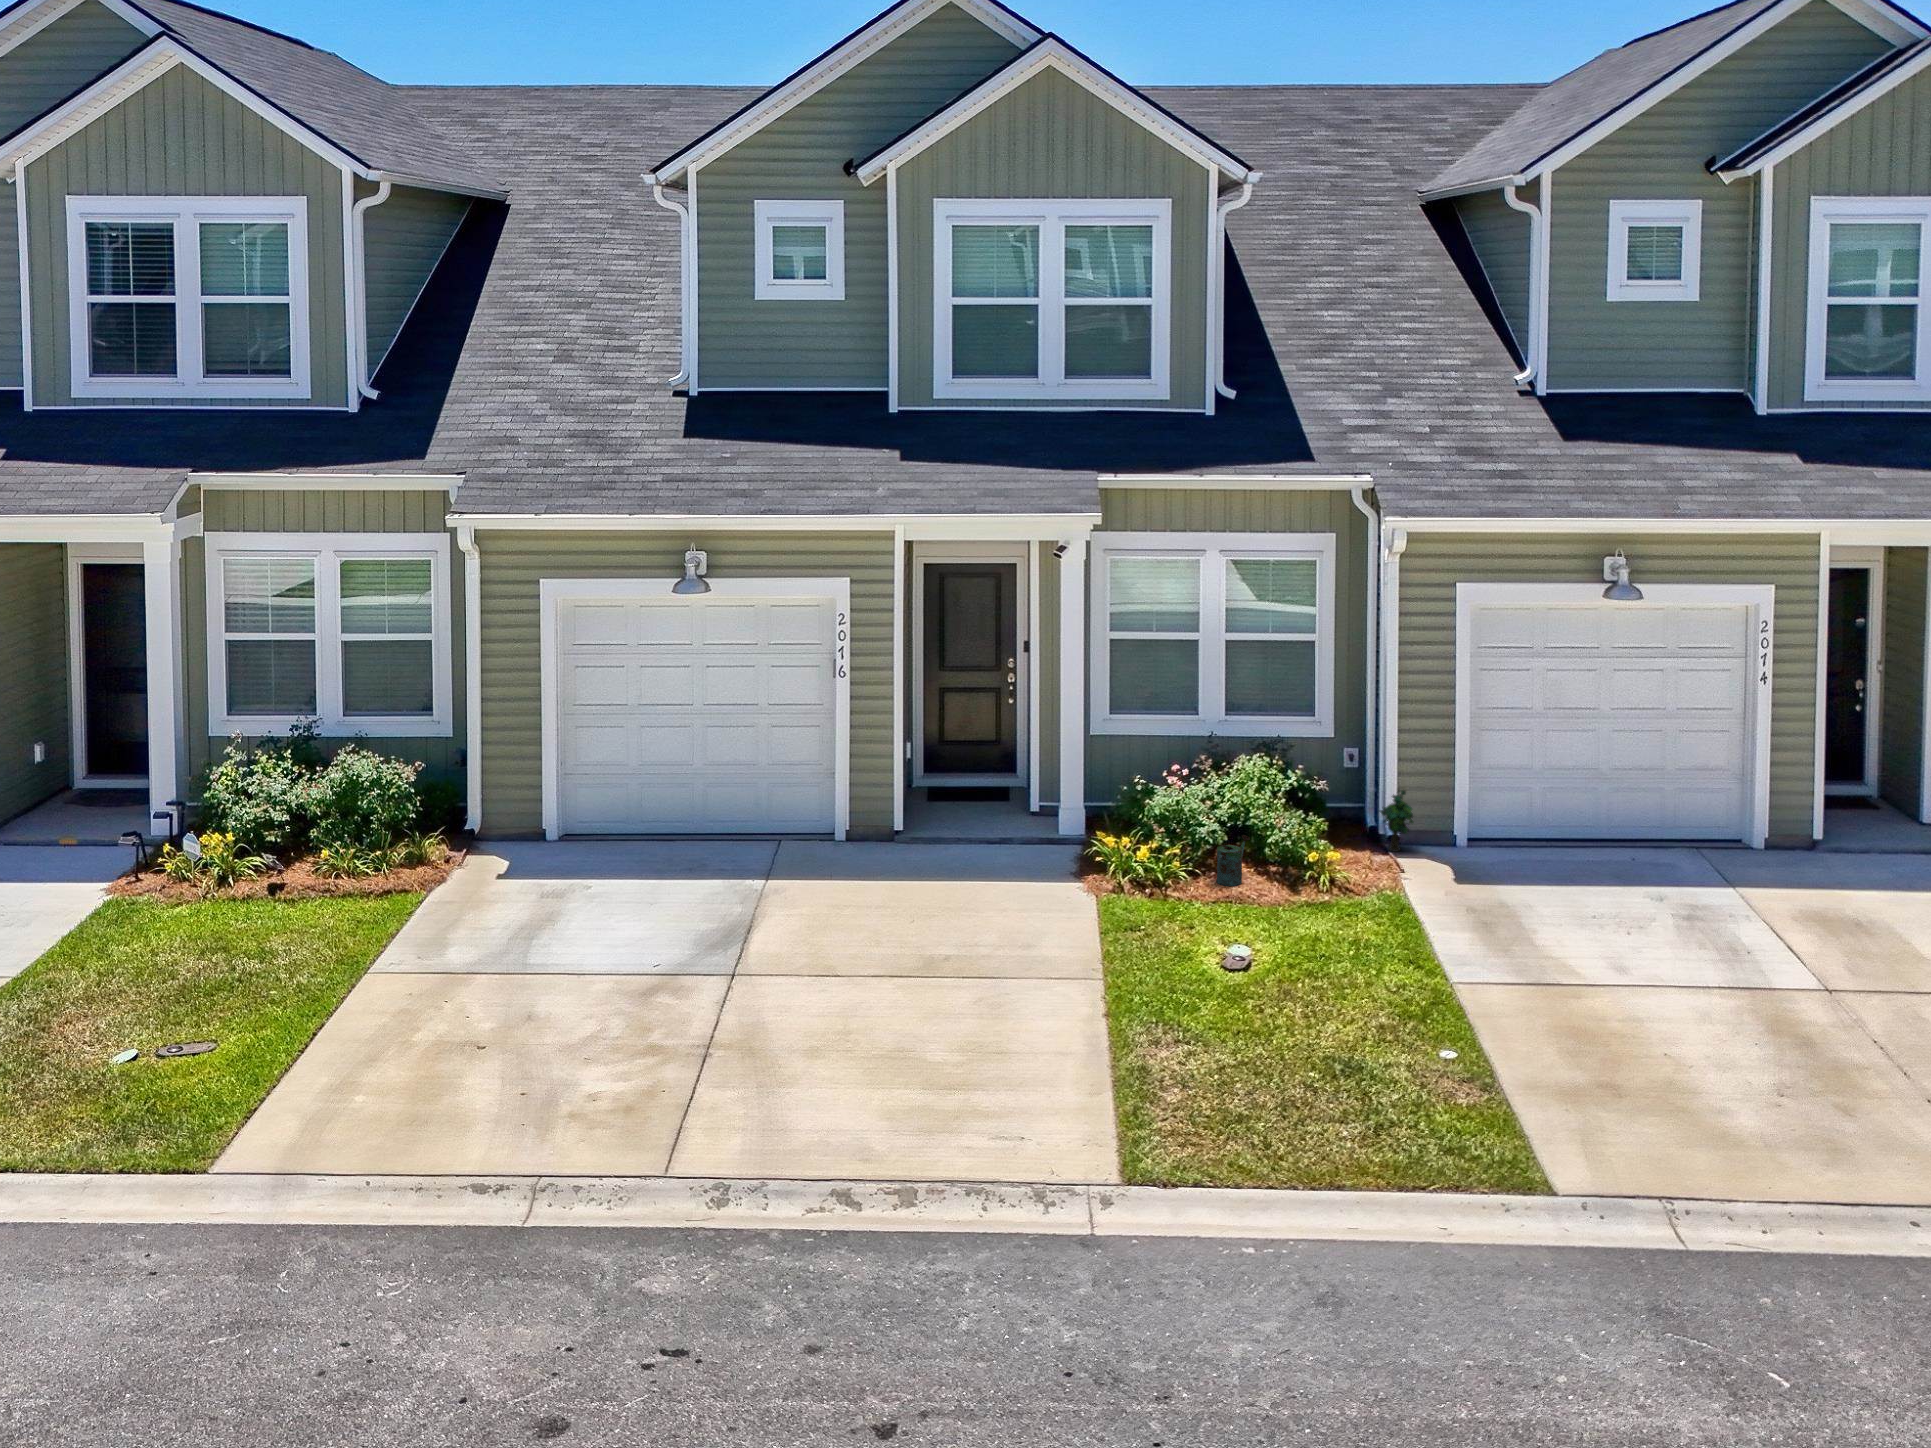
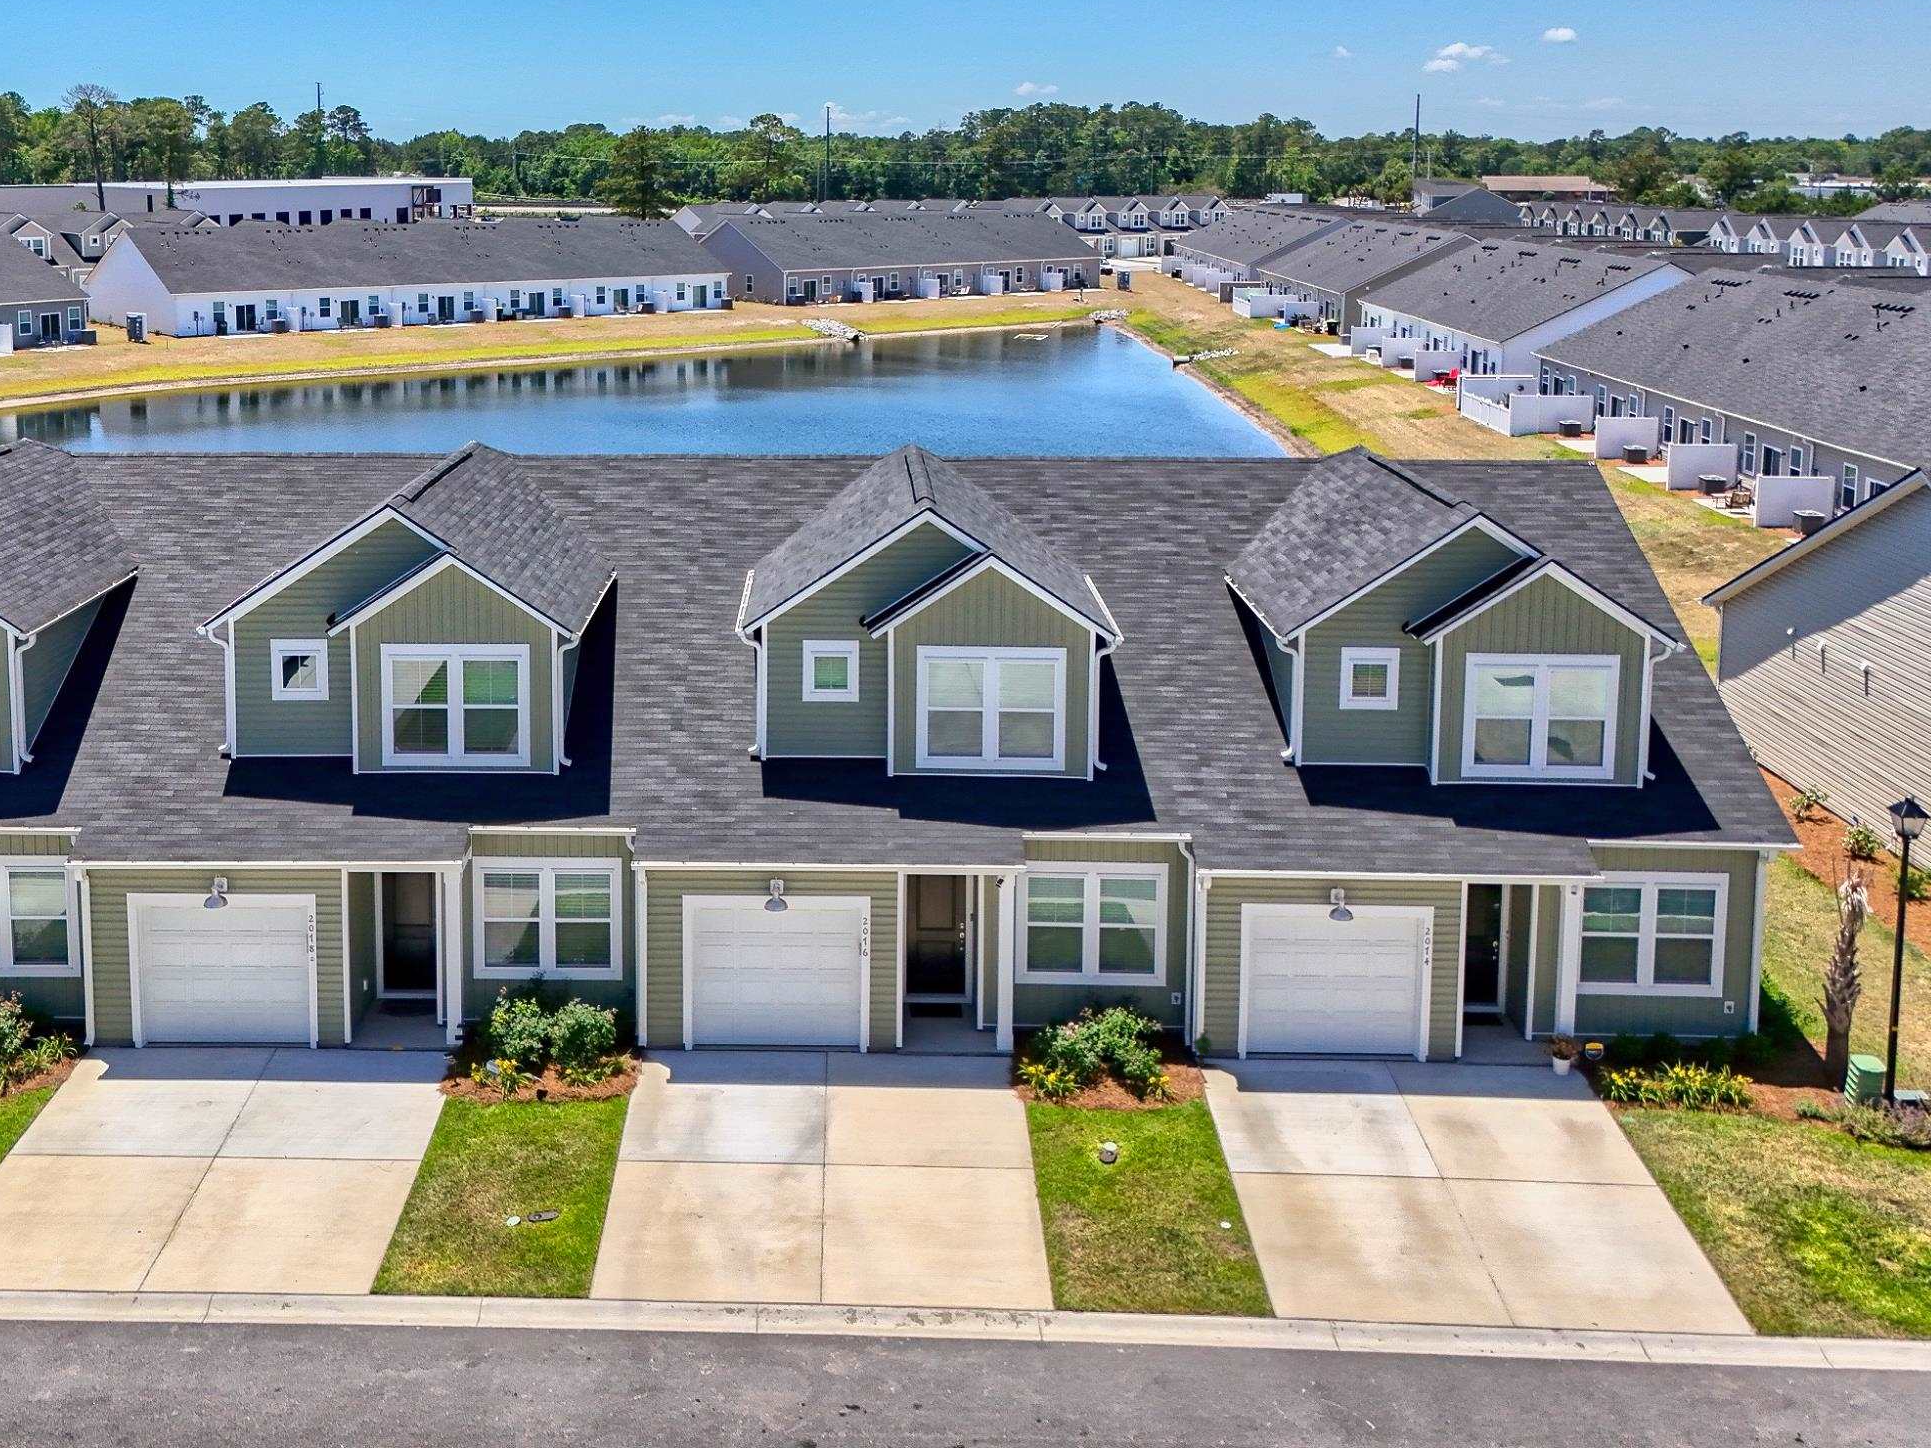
watering can: present [1217,835,1250,886] -> none [1095,1063,1114,1096]

